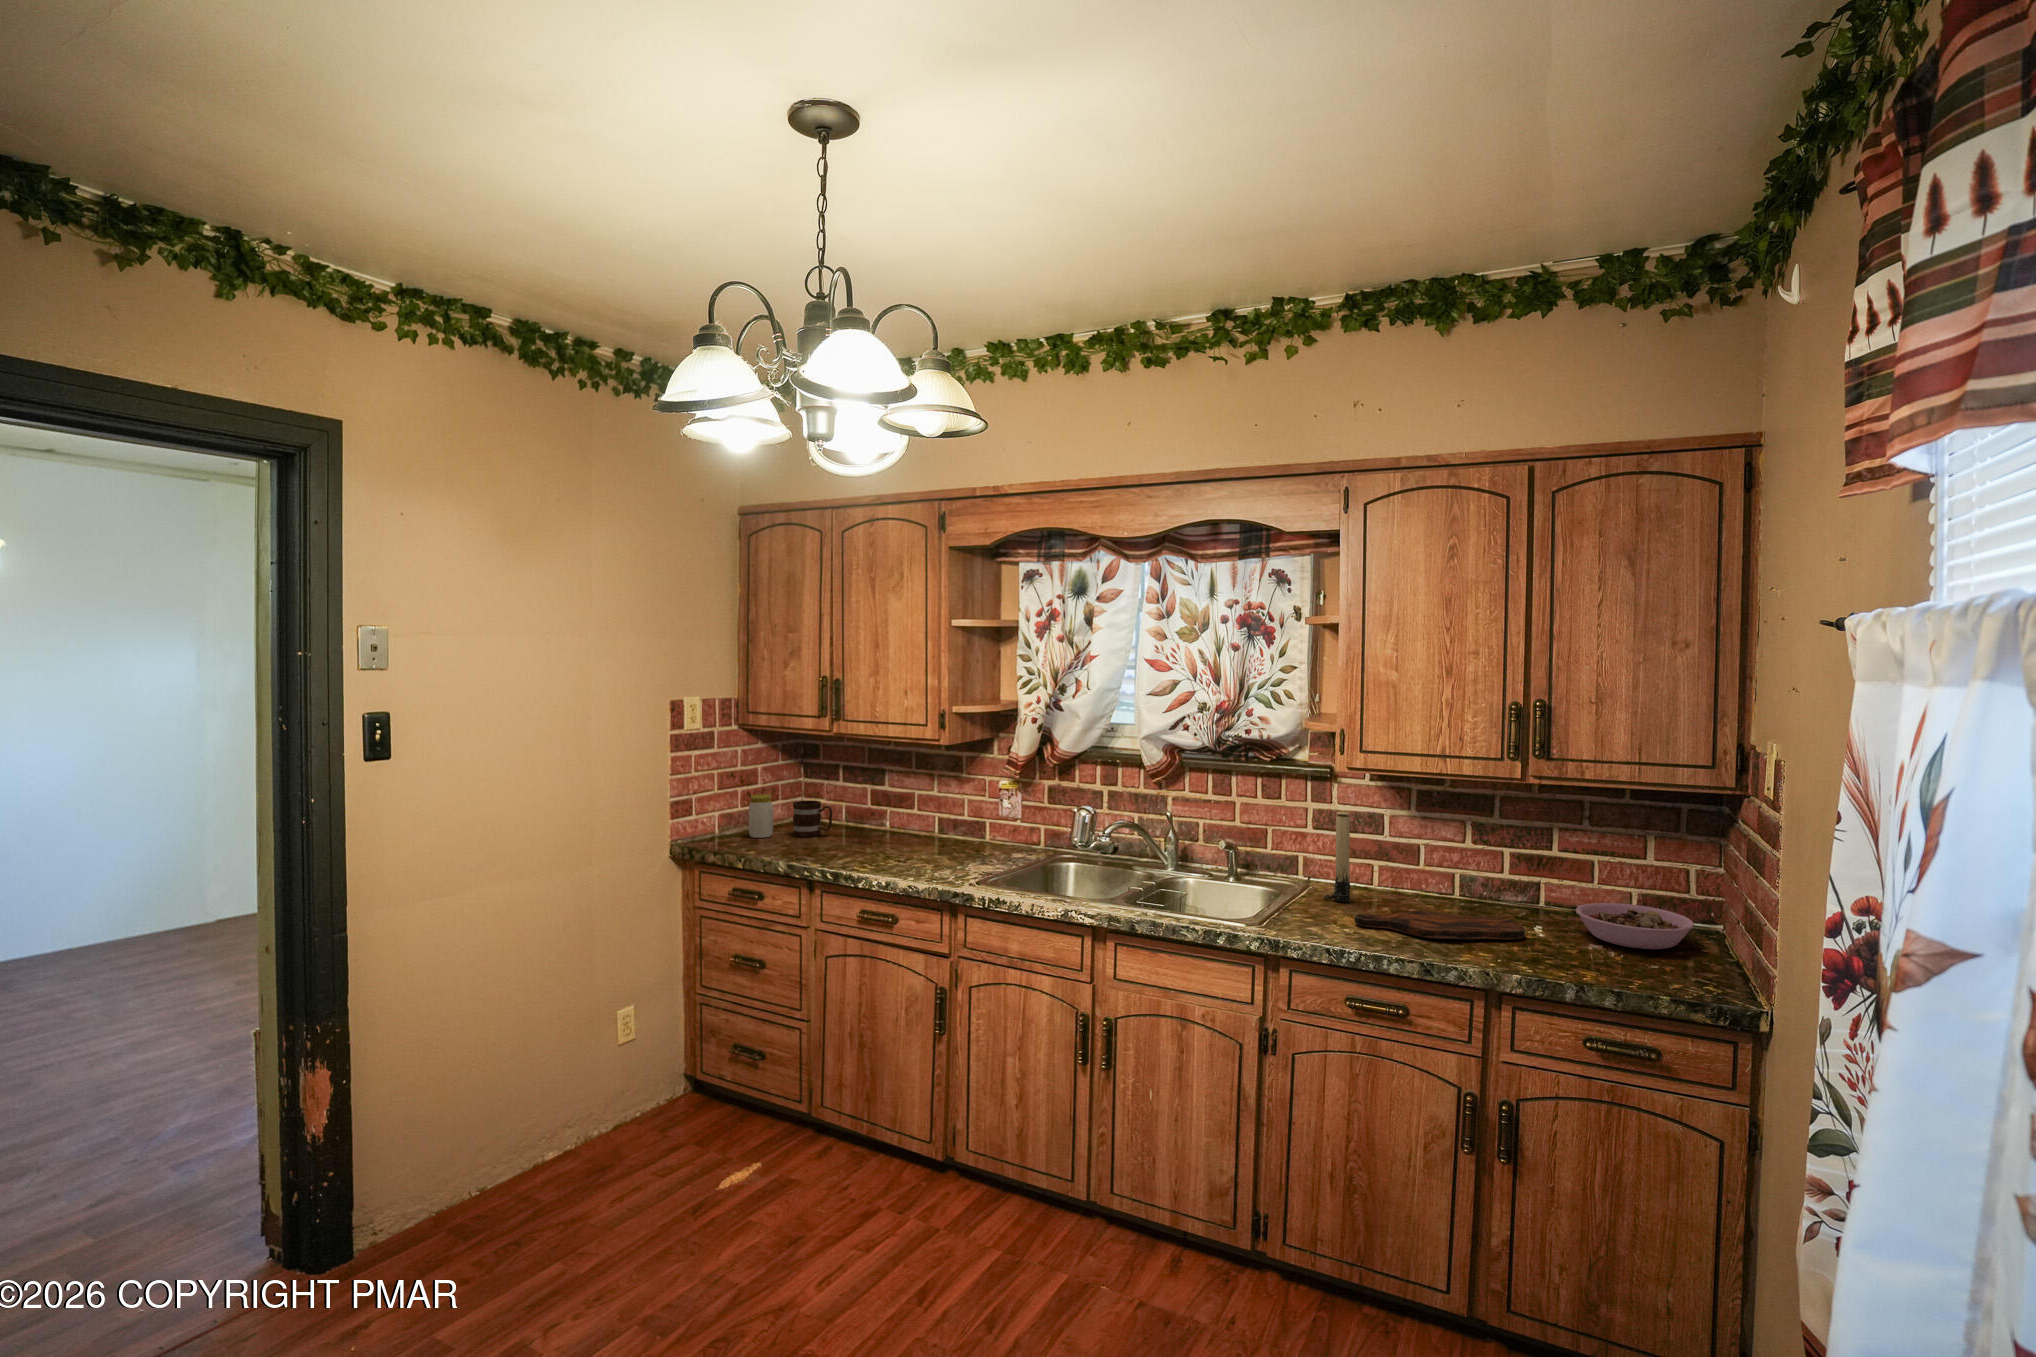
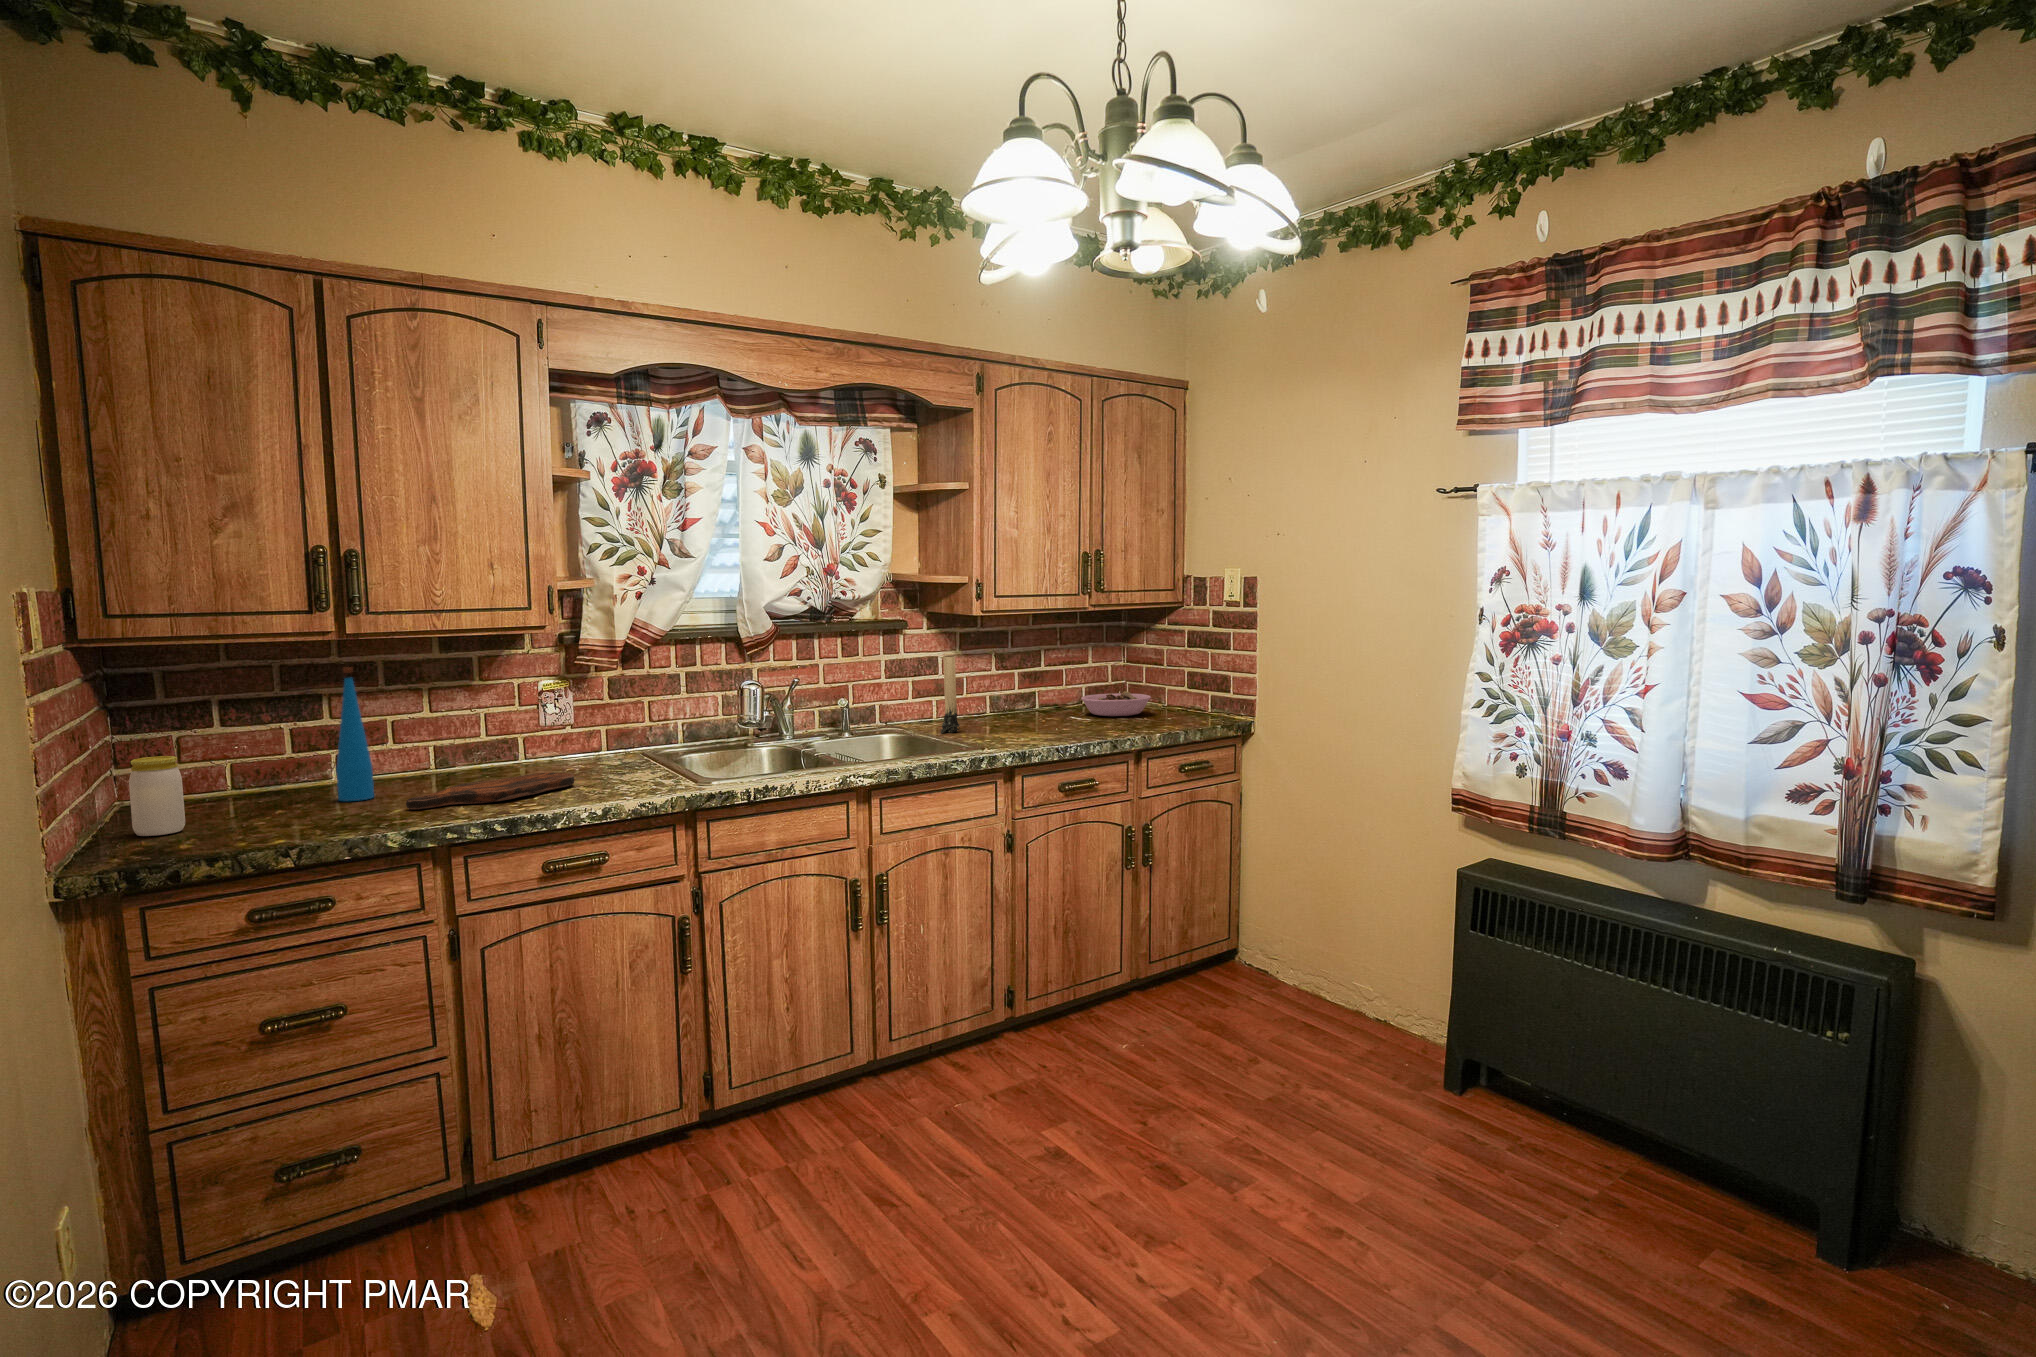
bottle: none [859,756,879,841] -> present [336,667,374,801]
mug: present [793,801,832,837] -> none [195,757,278,821]
cutting board: present [1354,911,1525,940] -> present [406,773,574,810]

